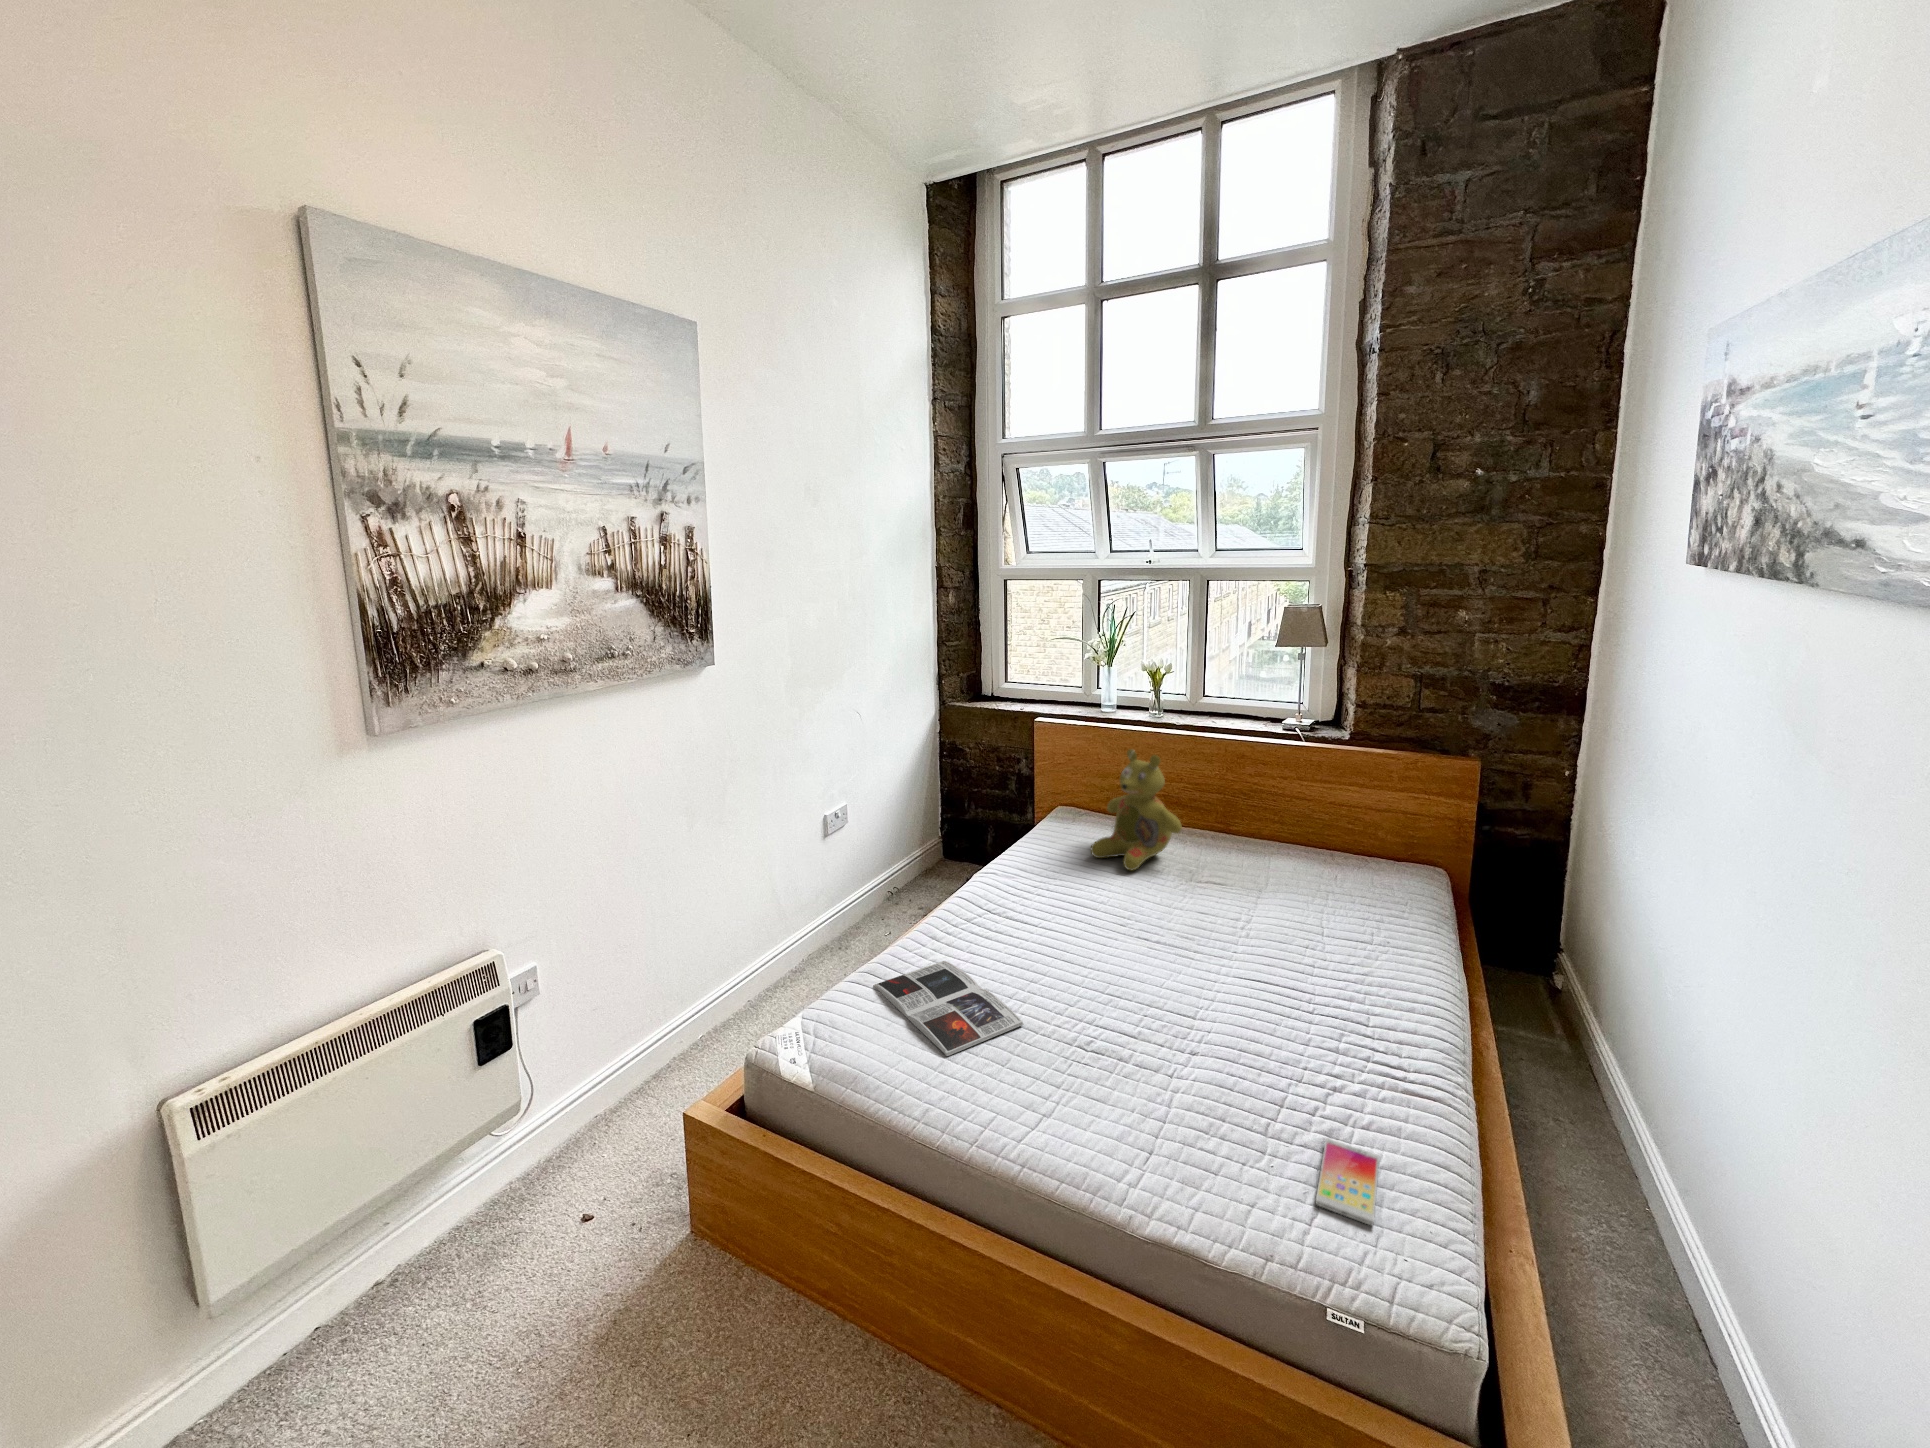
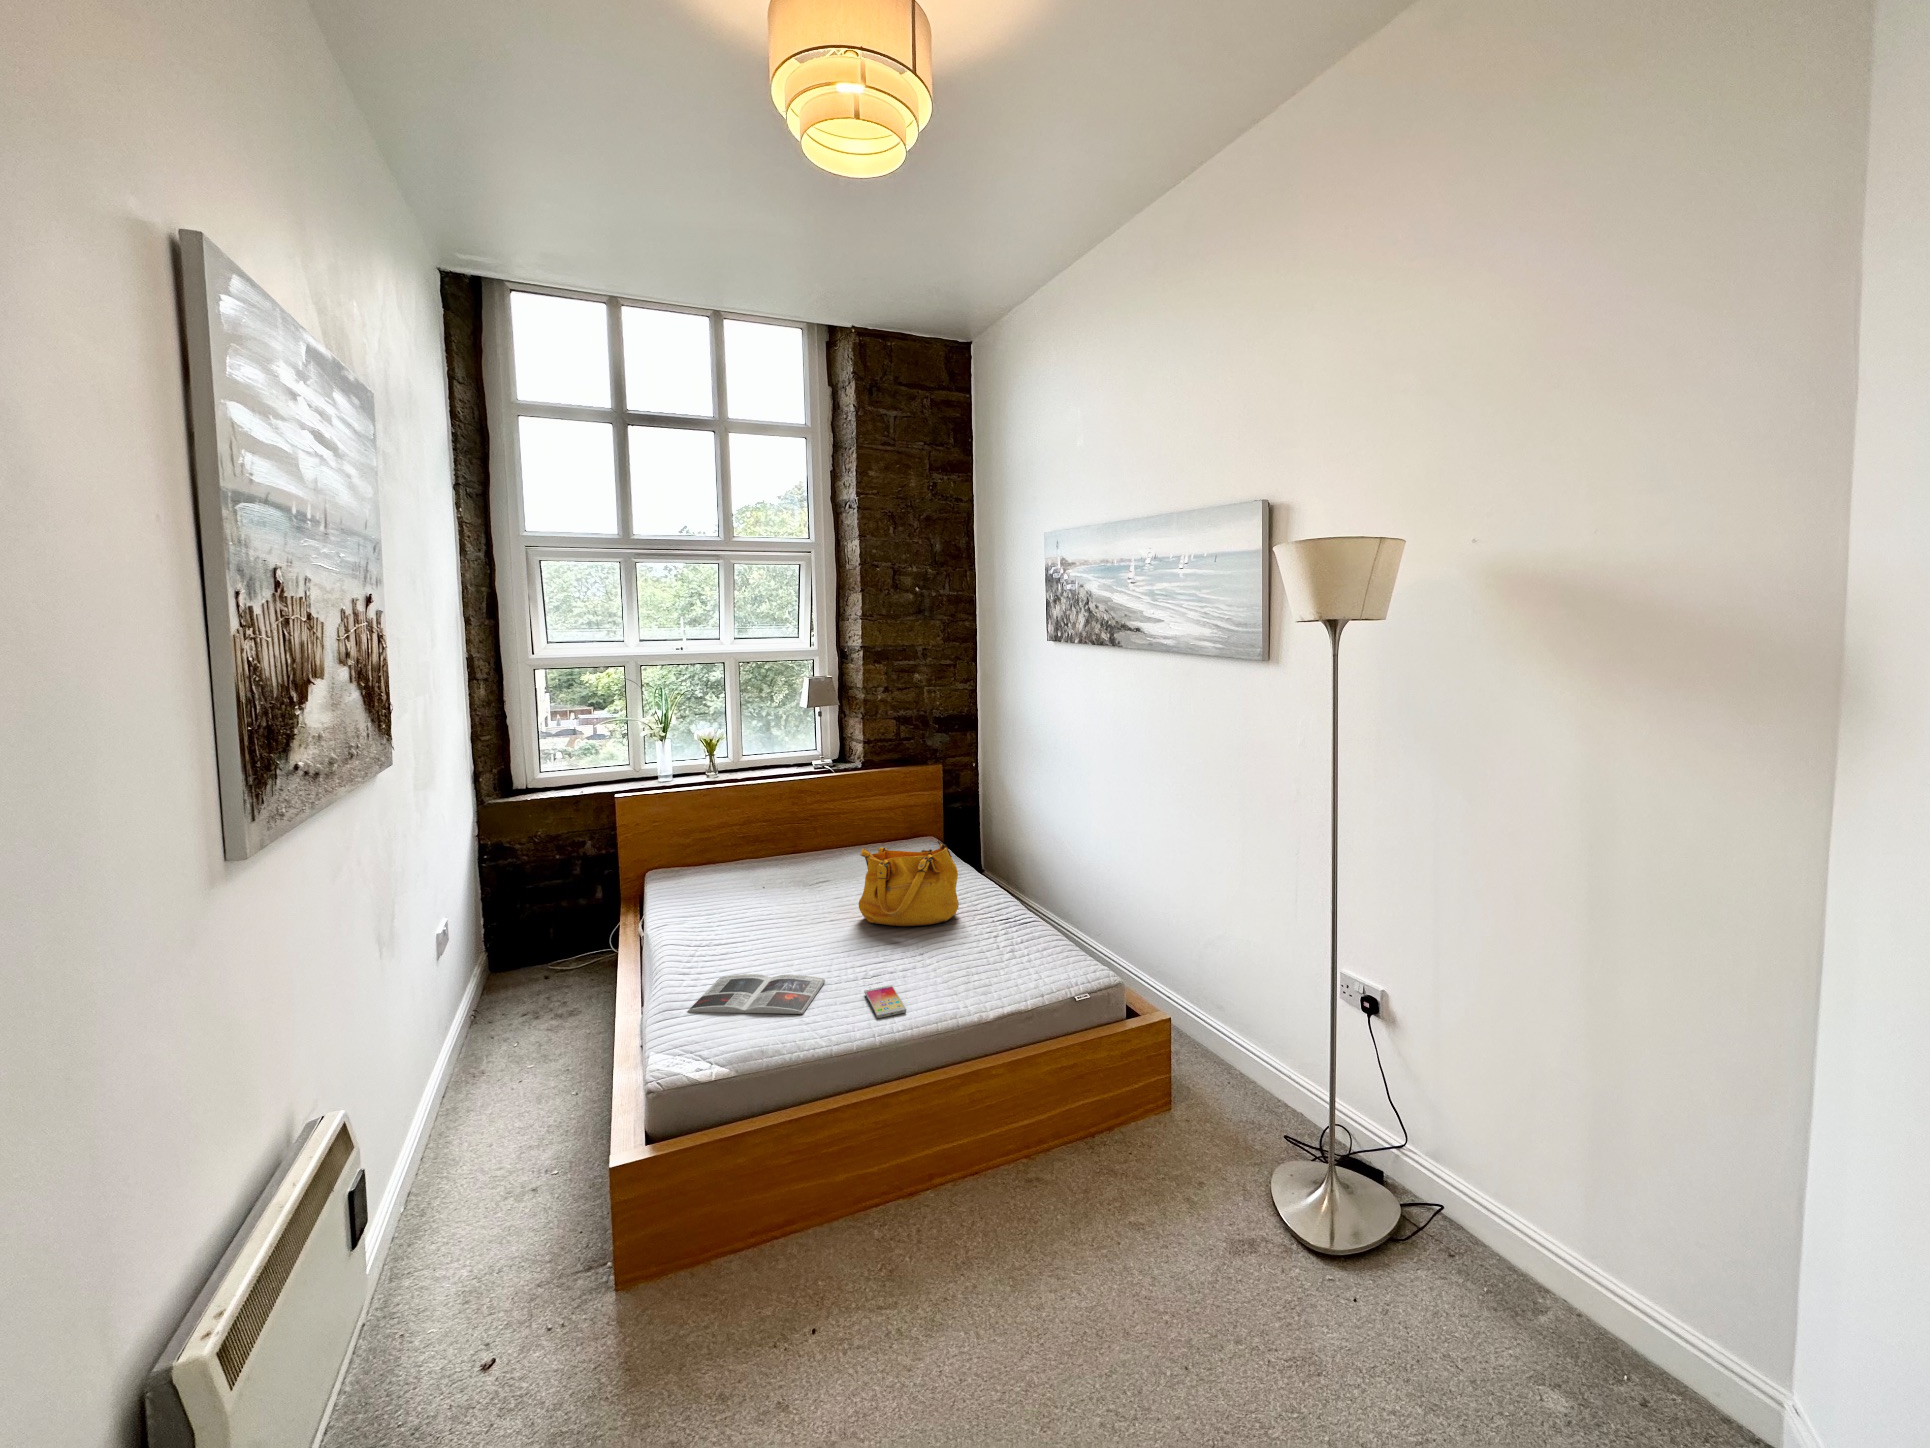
stuffed bear: present [1091,749,1182,871] -> none [727,795,799,890]
handbag: none [1170,862,1322,1019] -> present [859,841,959,926]
smartphone: present [1316,1138,1379,1225] -> present [864,985,906,1018]

